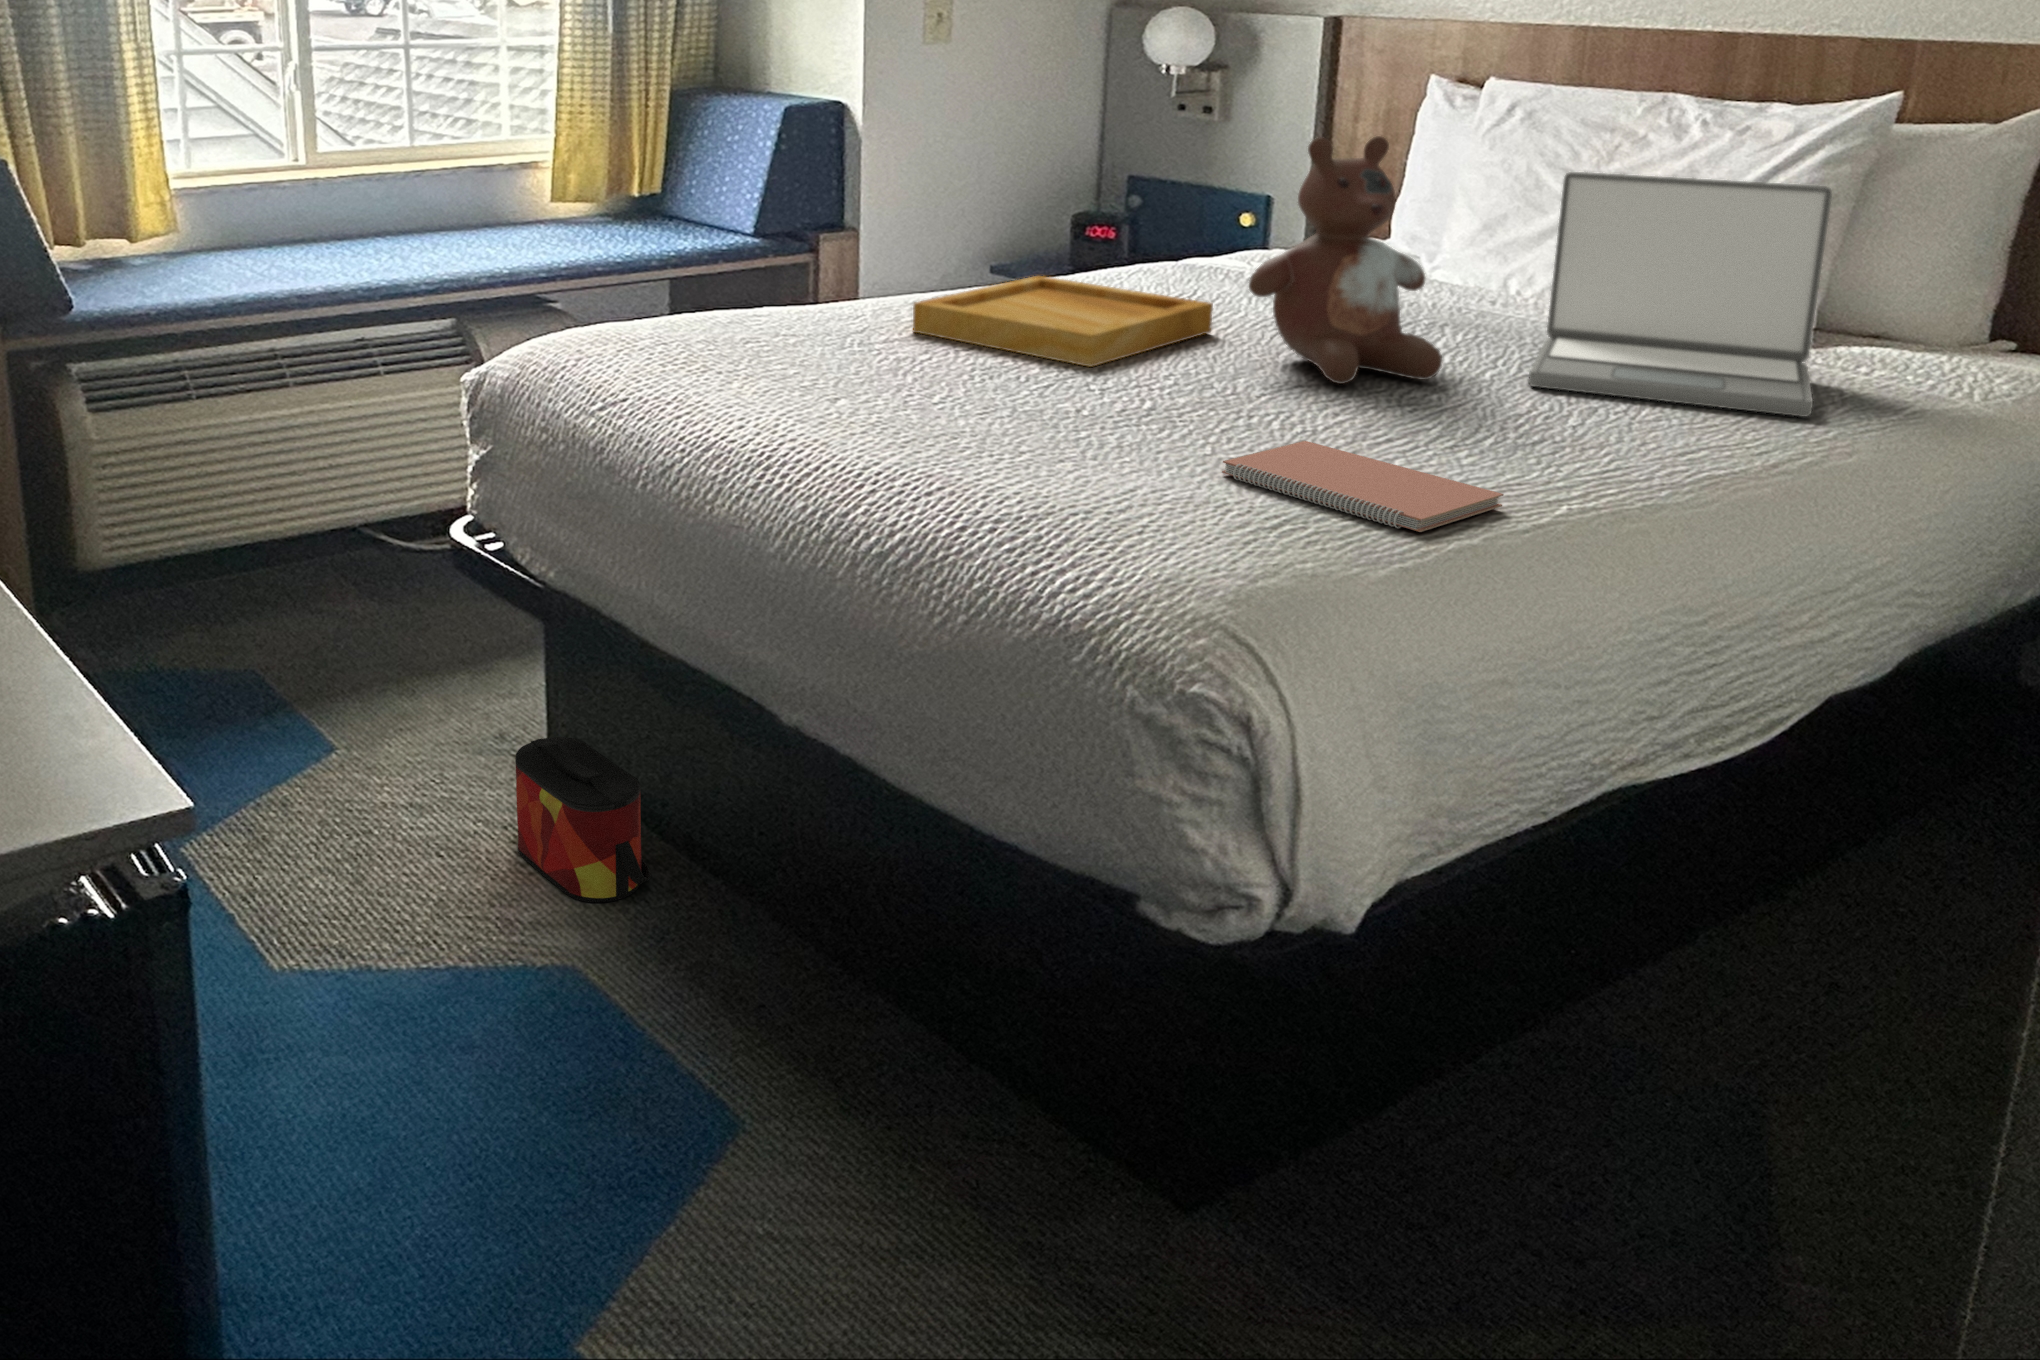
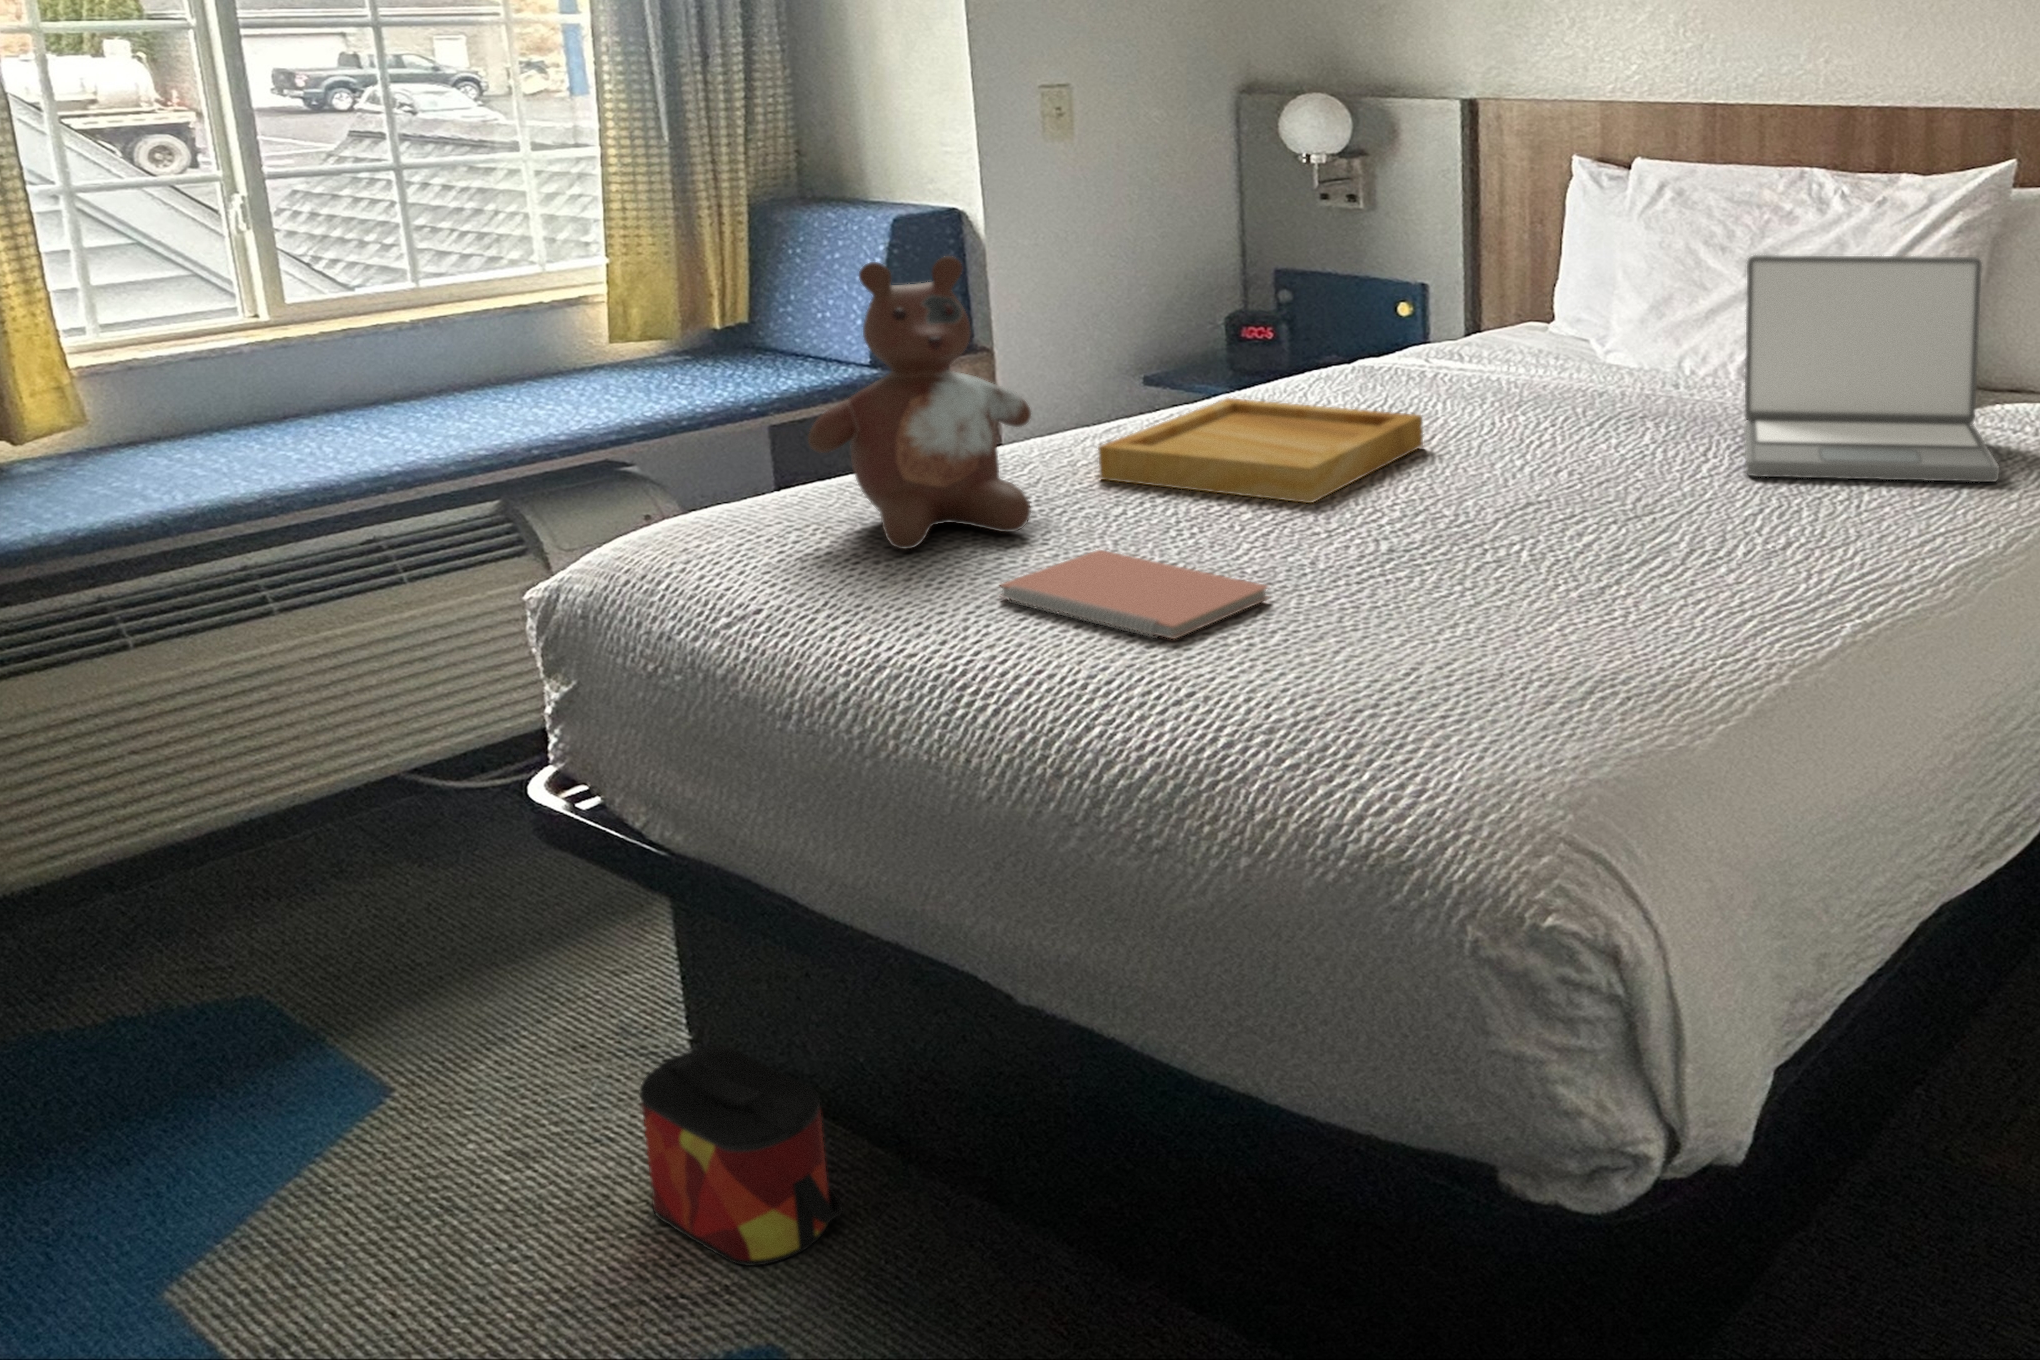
stuffed bear: present [1249,136,1442,384] -> present [808,256,1031,549]
notebook: present [1222,441,1504,532] -> present [1000,550,1269,639]

